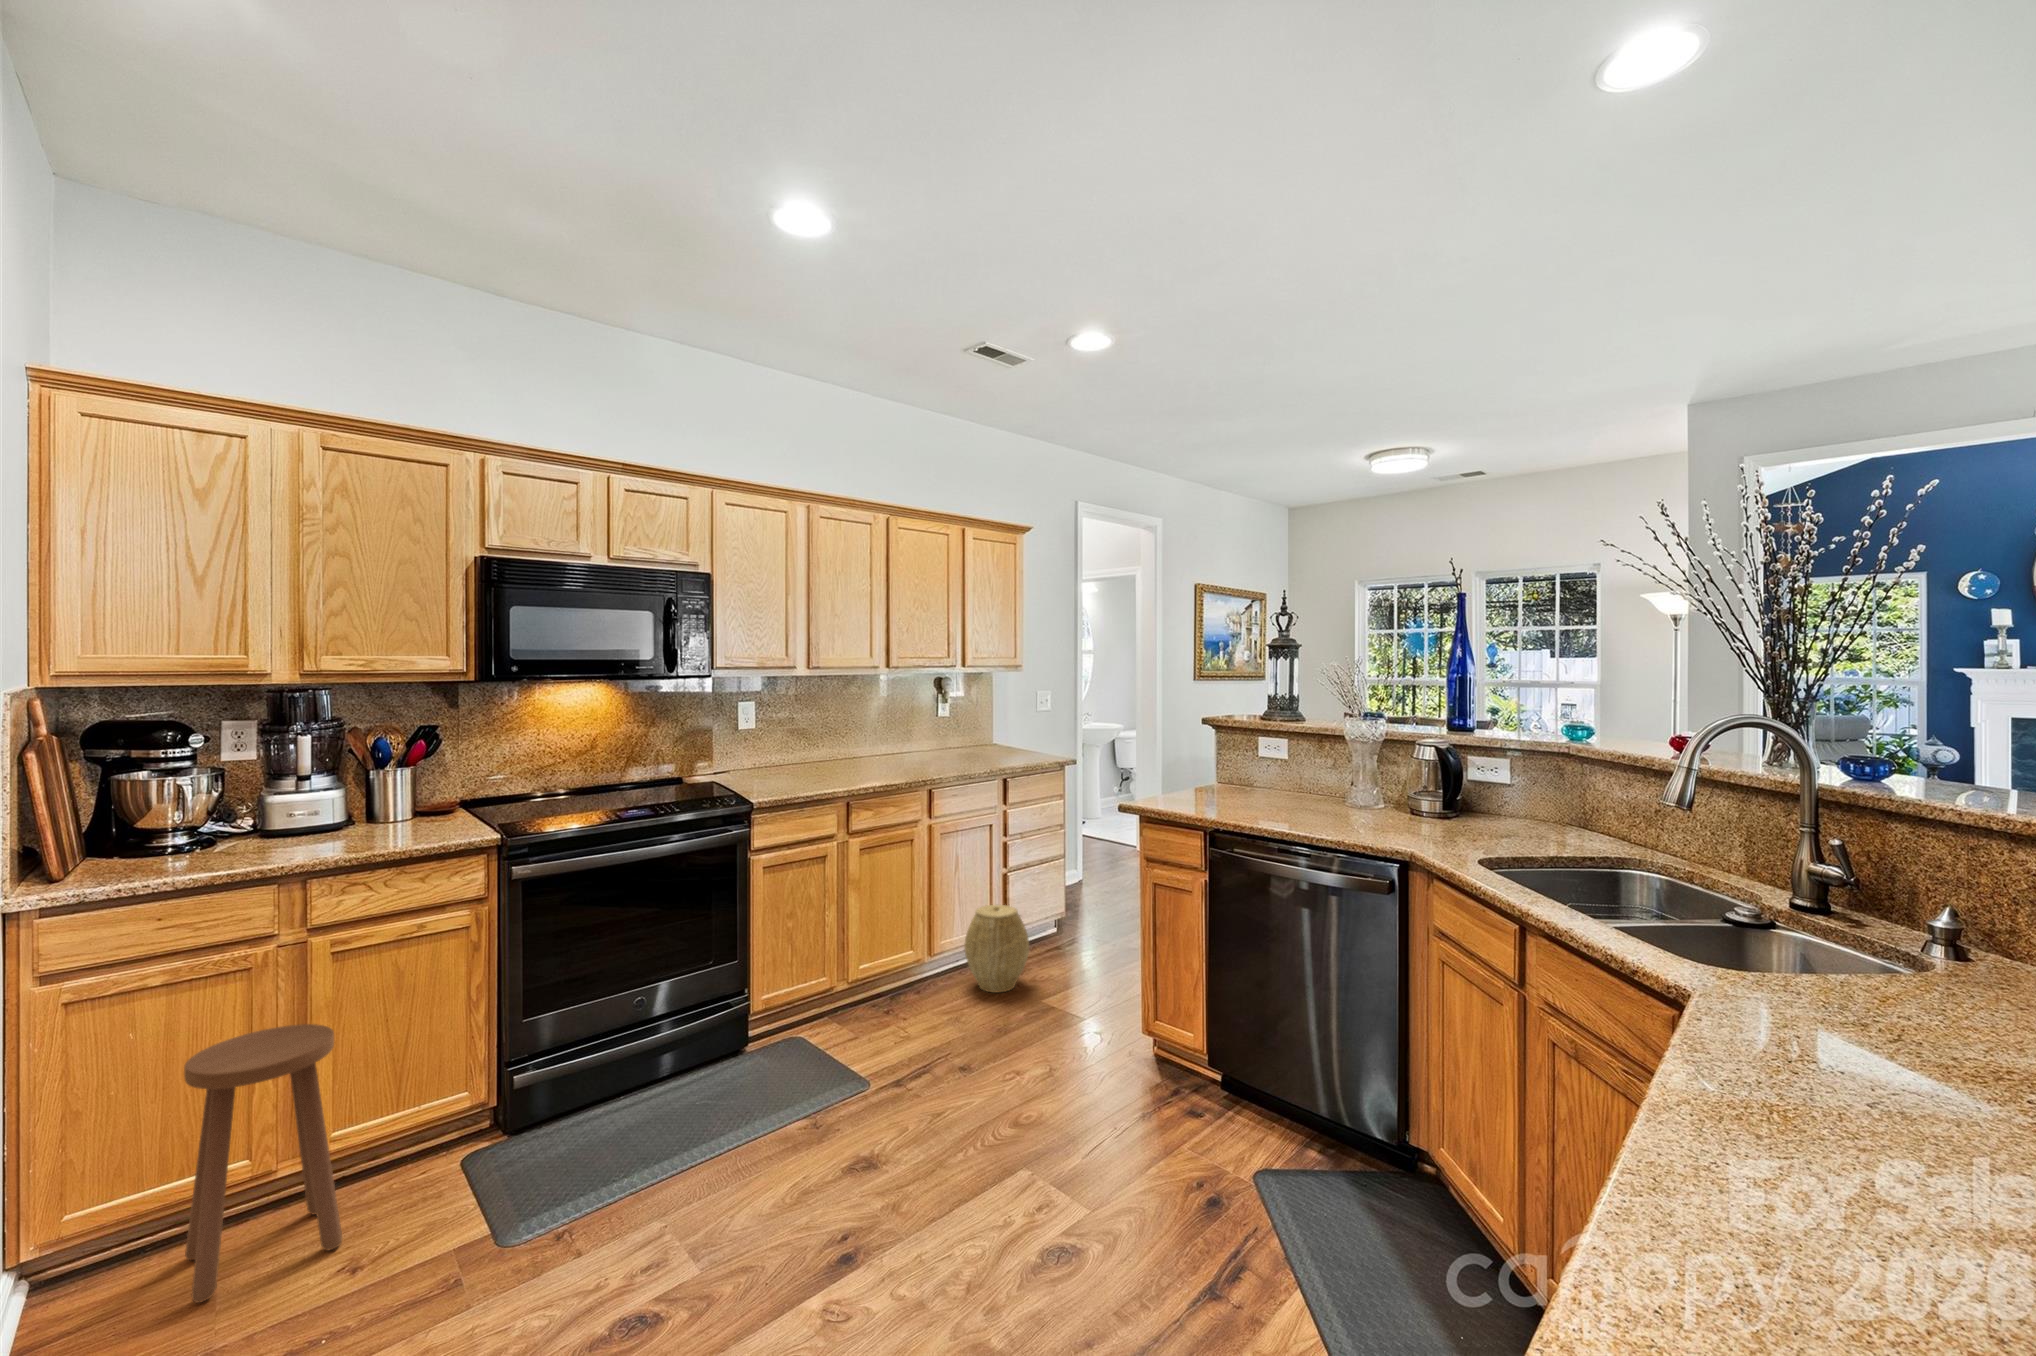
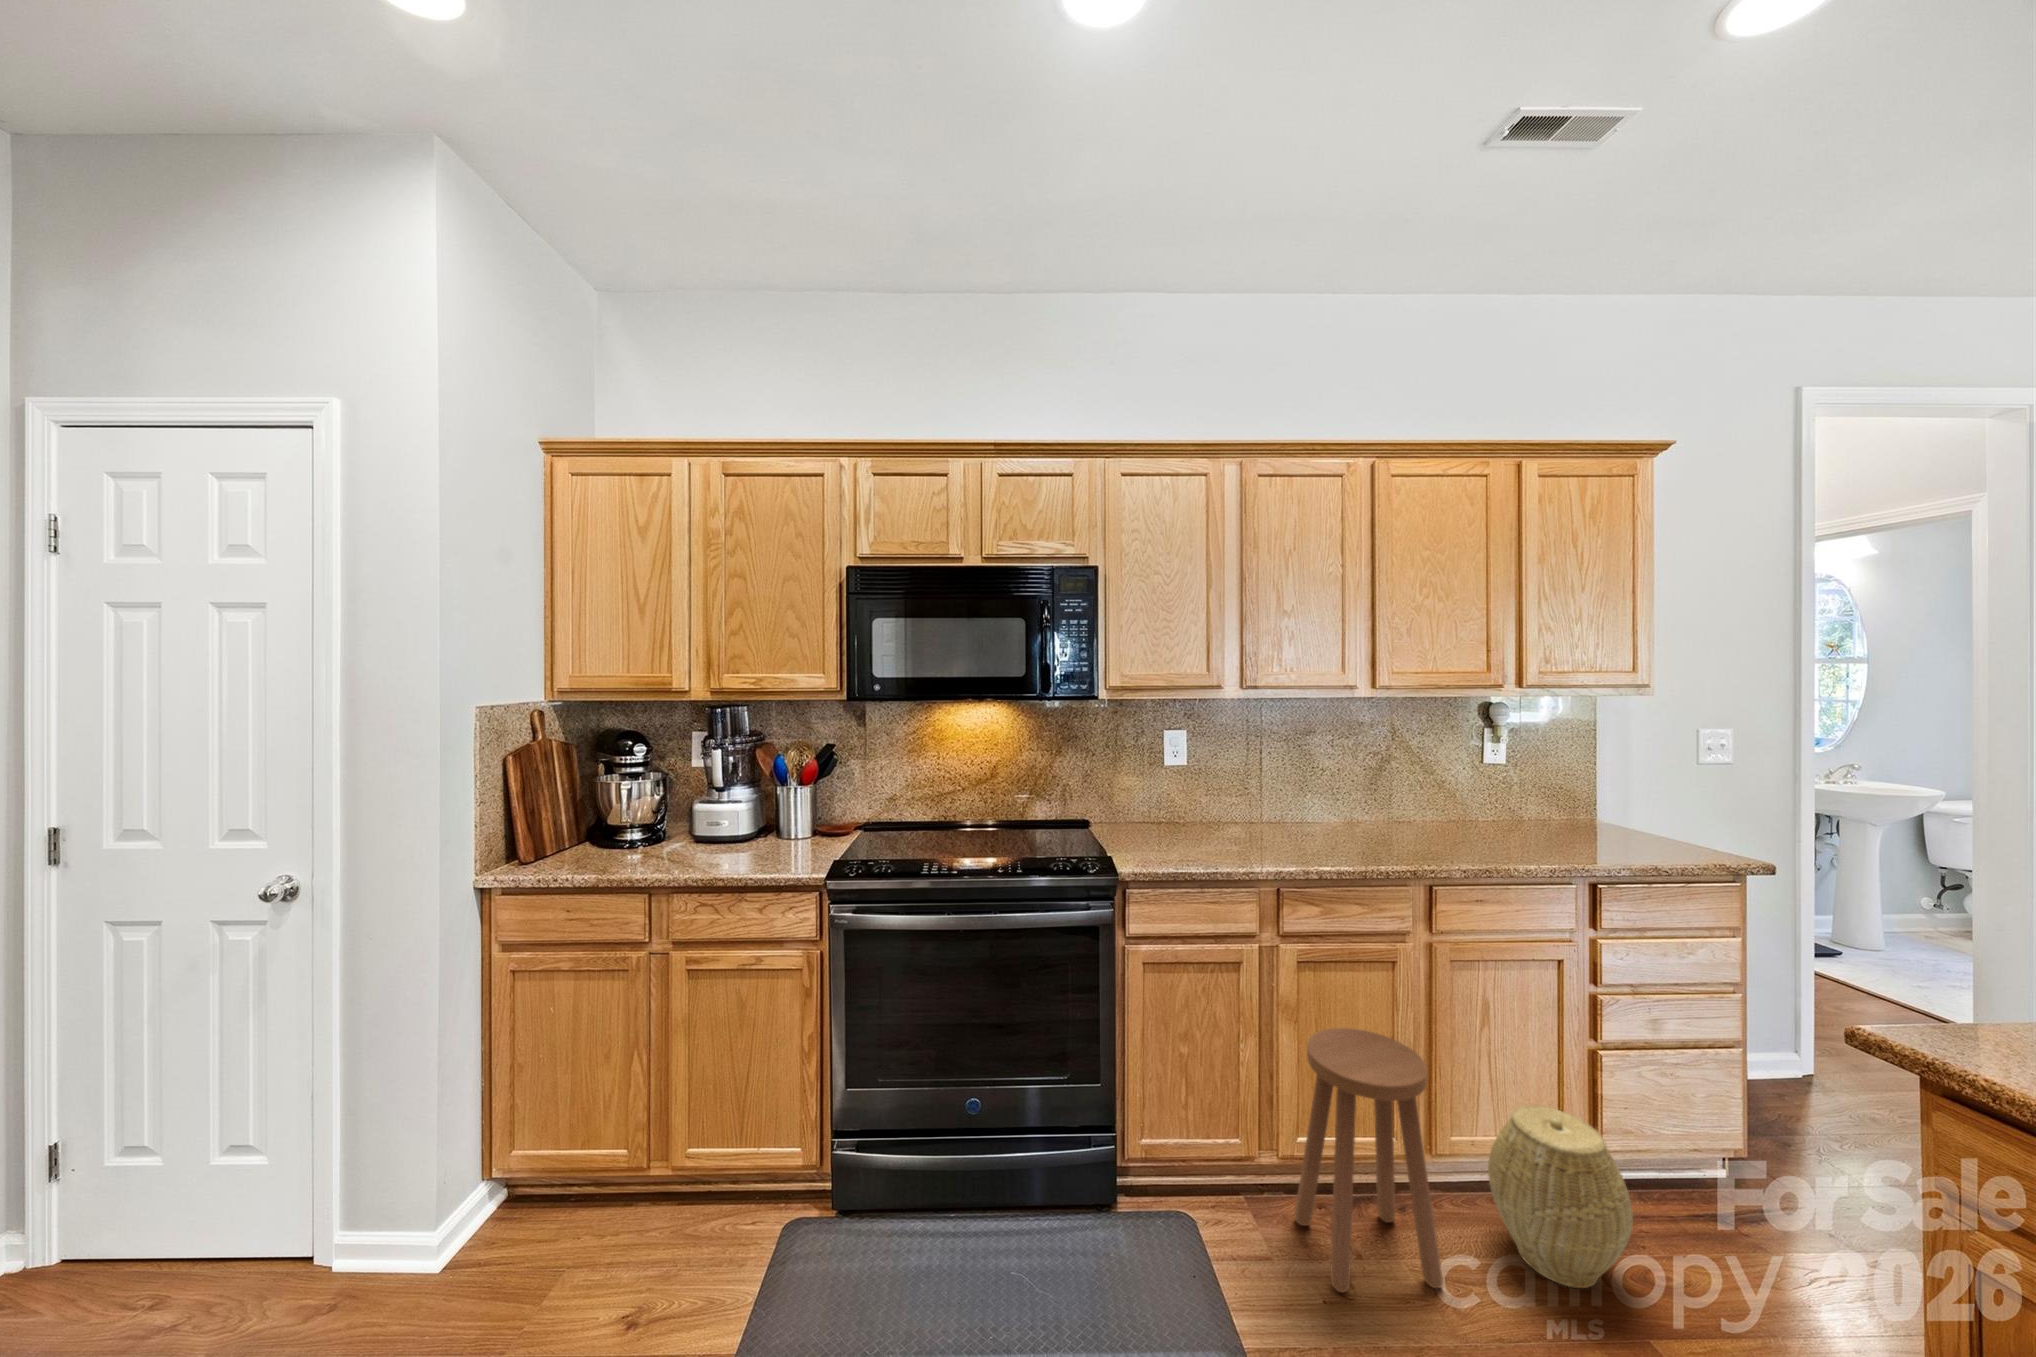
stool: present [184,1024,342,1303] -> present [1294,1028,1443,1292]

